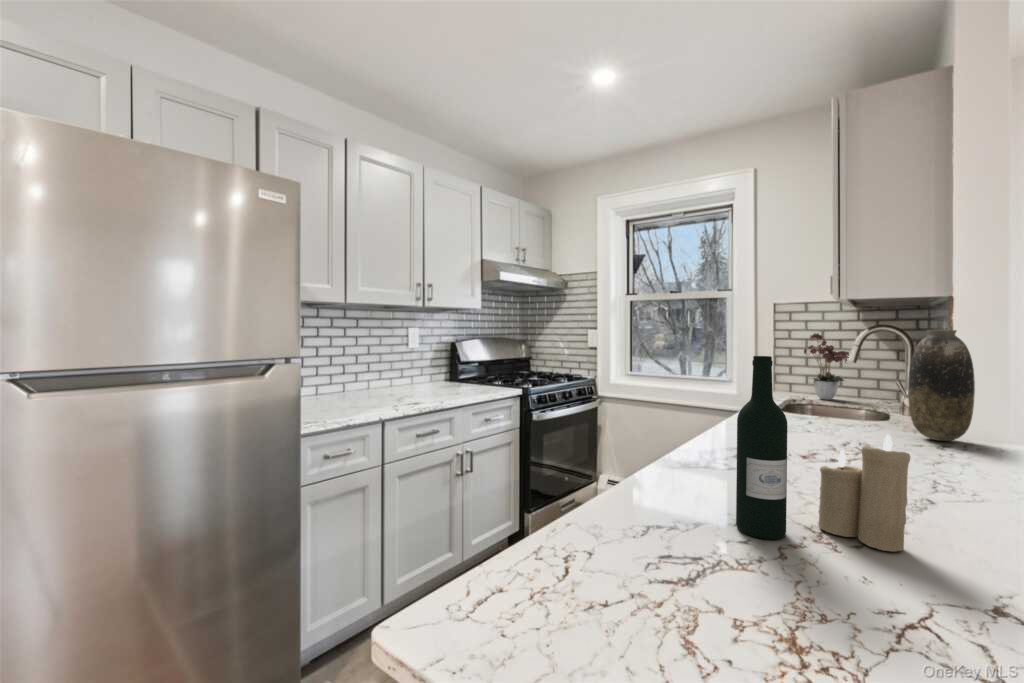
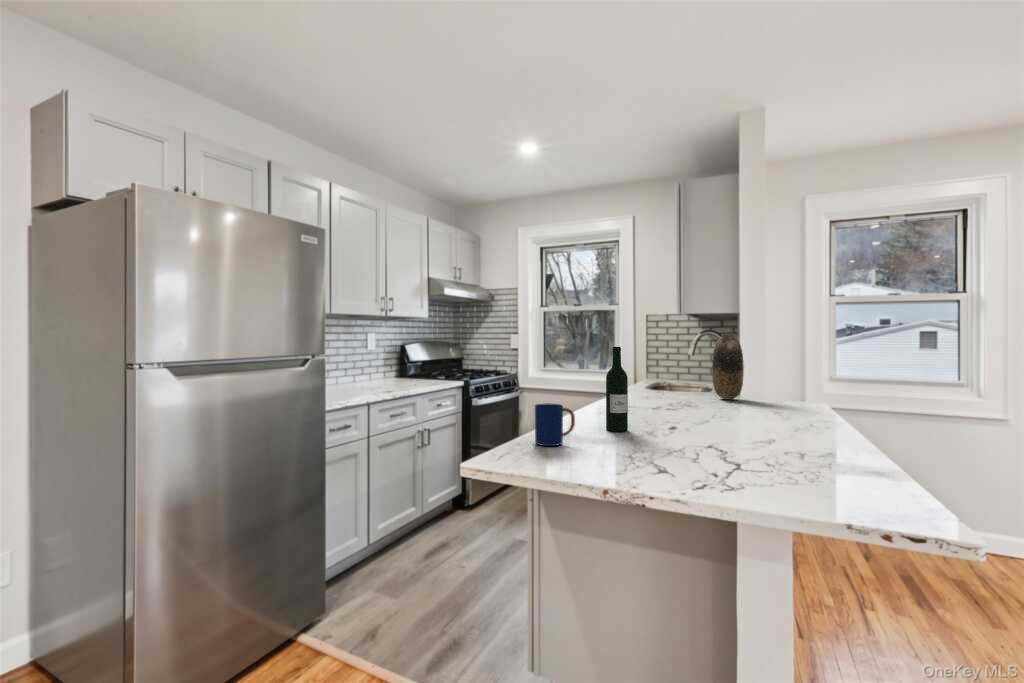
flower arrangement: present [804,333,849,400] -> none [663,334,698,383]
candle: present [818,434,910,552] -> none [643,381,677,432]
mug: none [573,484,668,598] -> present [535,404,575,446]

